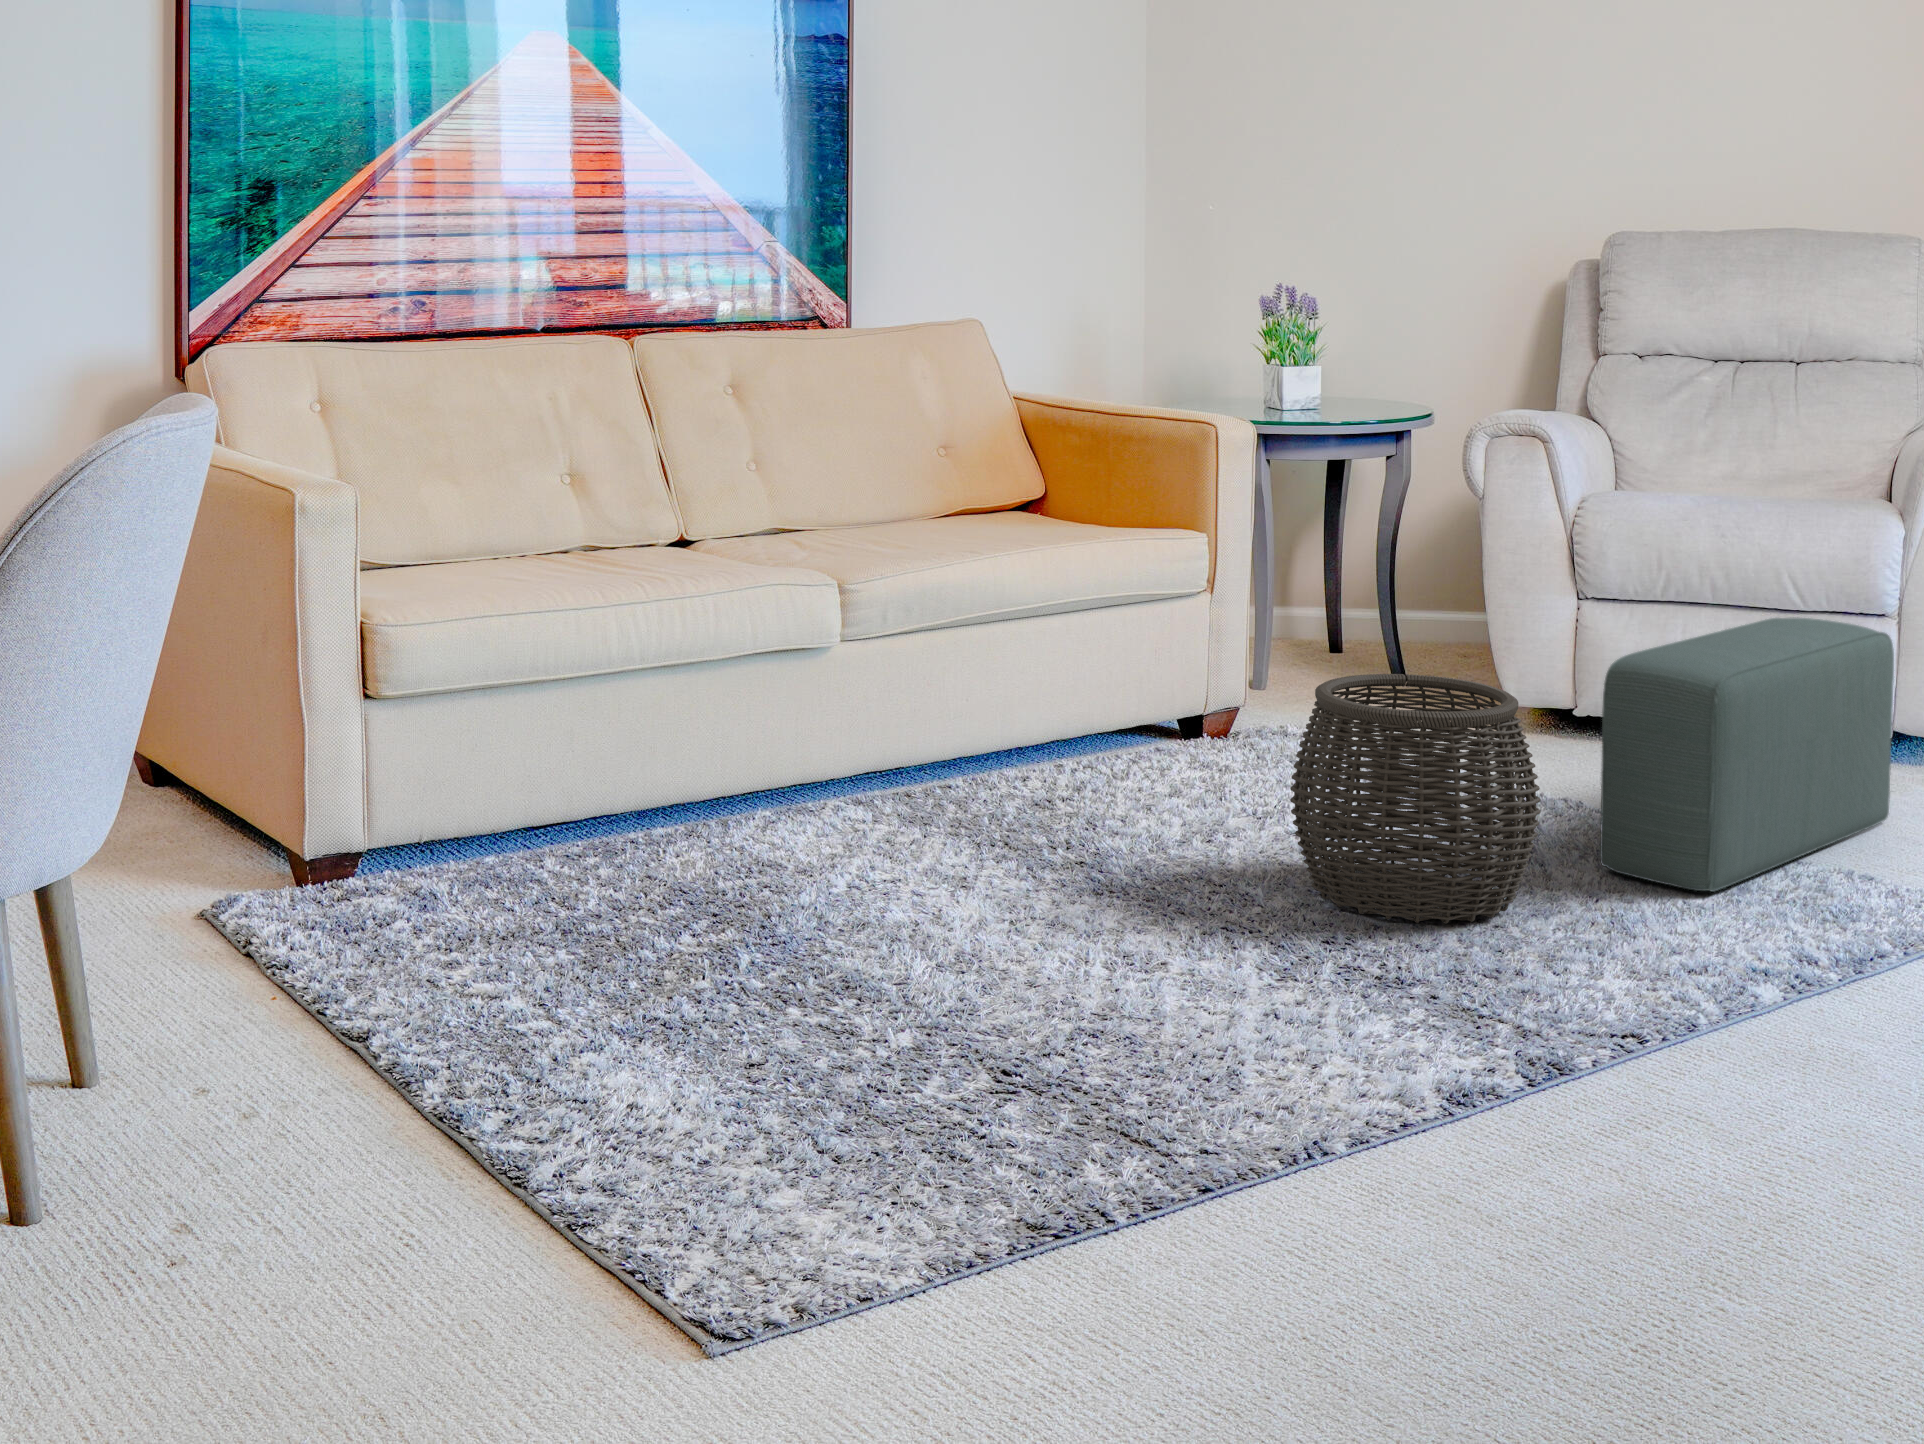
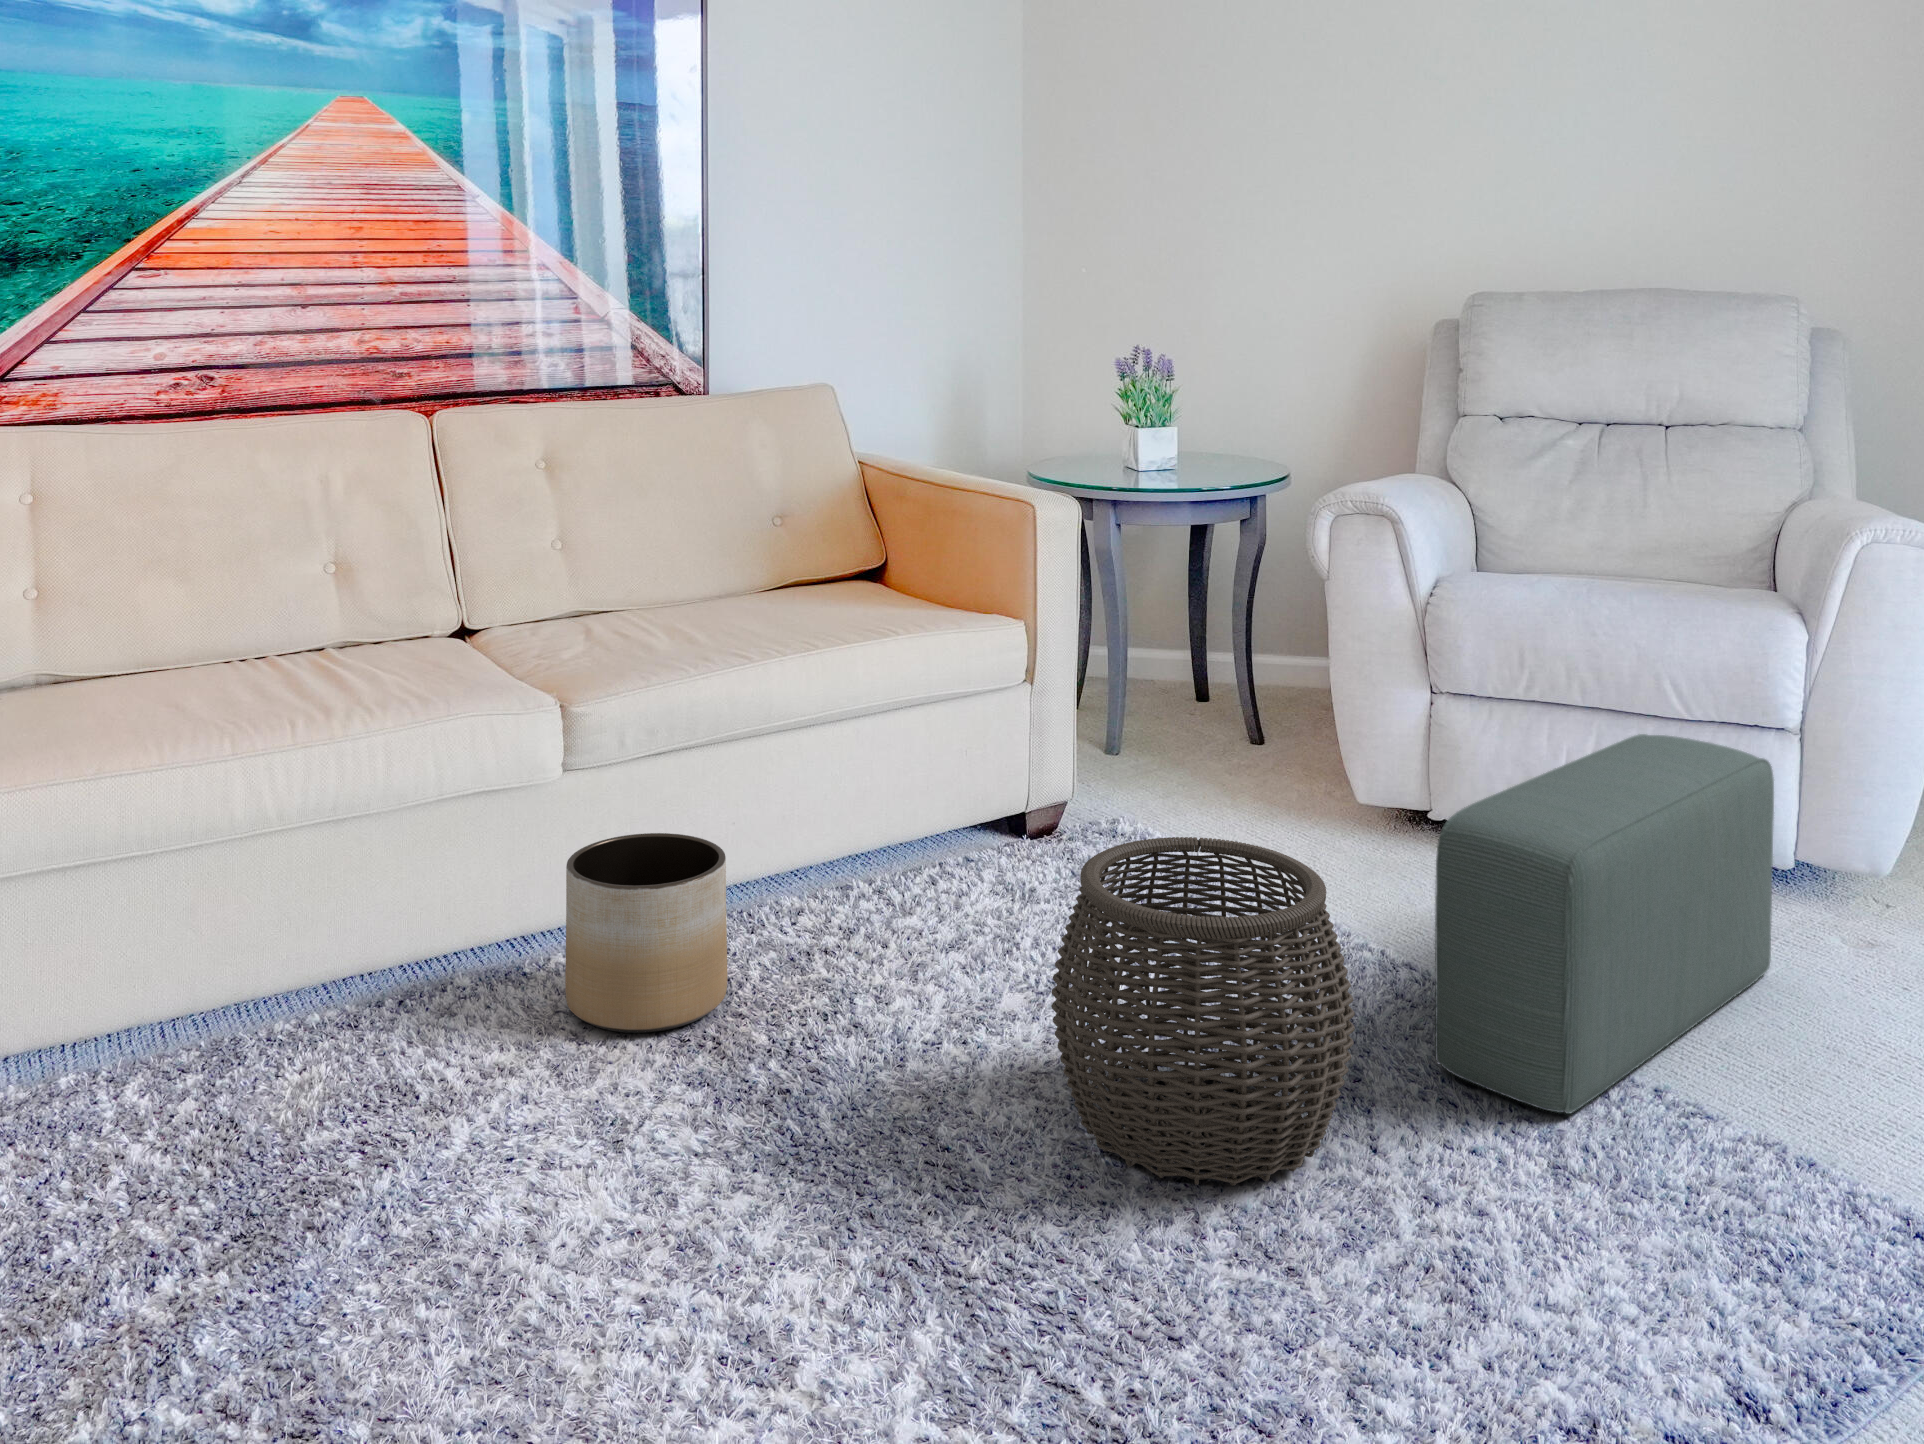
planter: none [849,693,986,846] -> present [565,833,727,1033]

